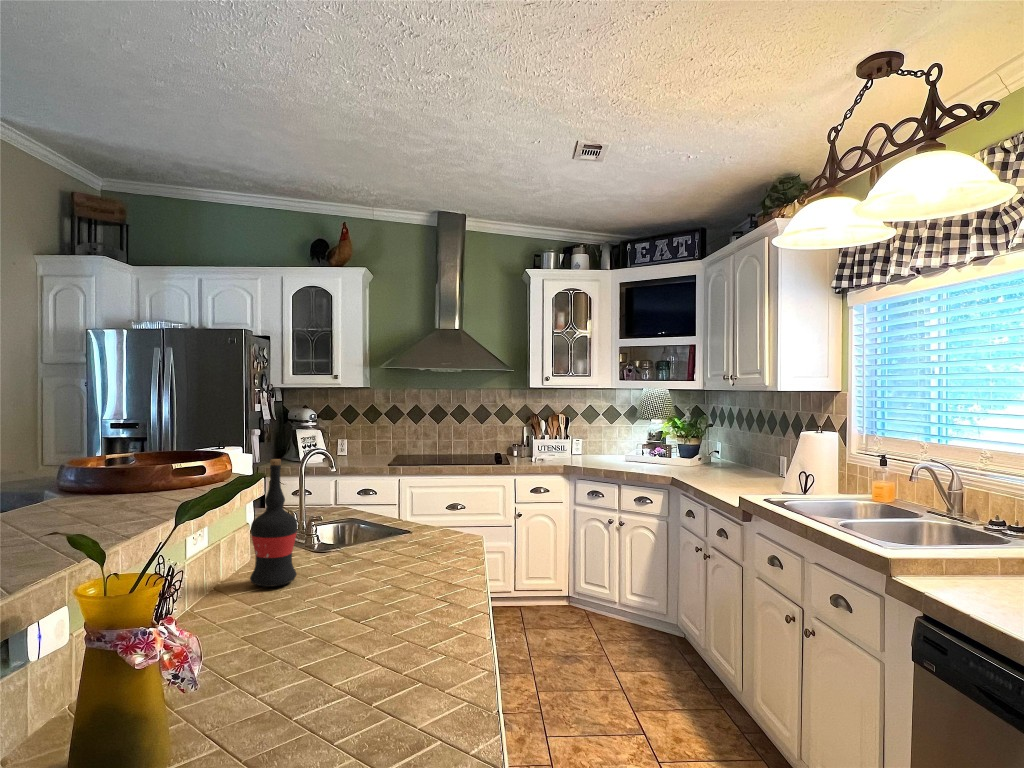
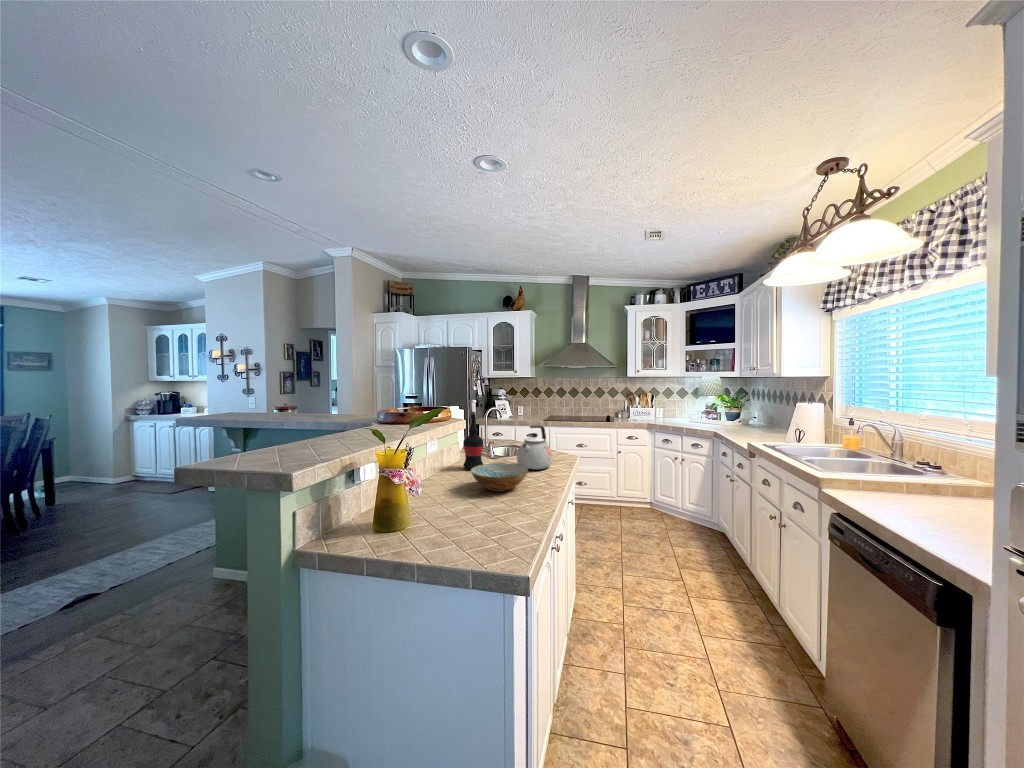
kettle: none [371,484,445,576] -> present [517,426,553,469]
bowl: none [279,573,413,645] -> present [471,463,528,492]

